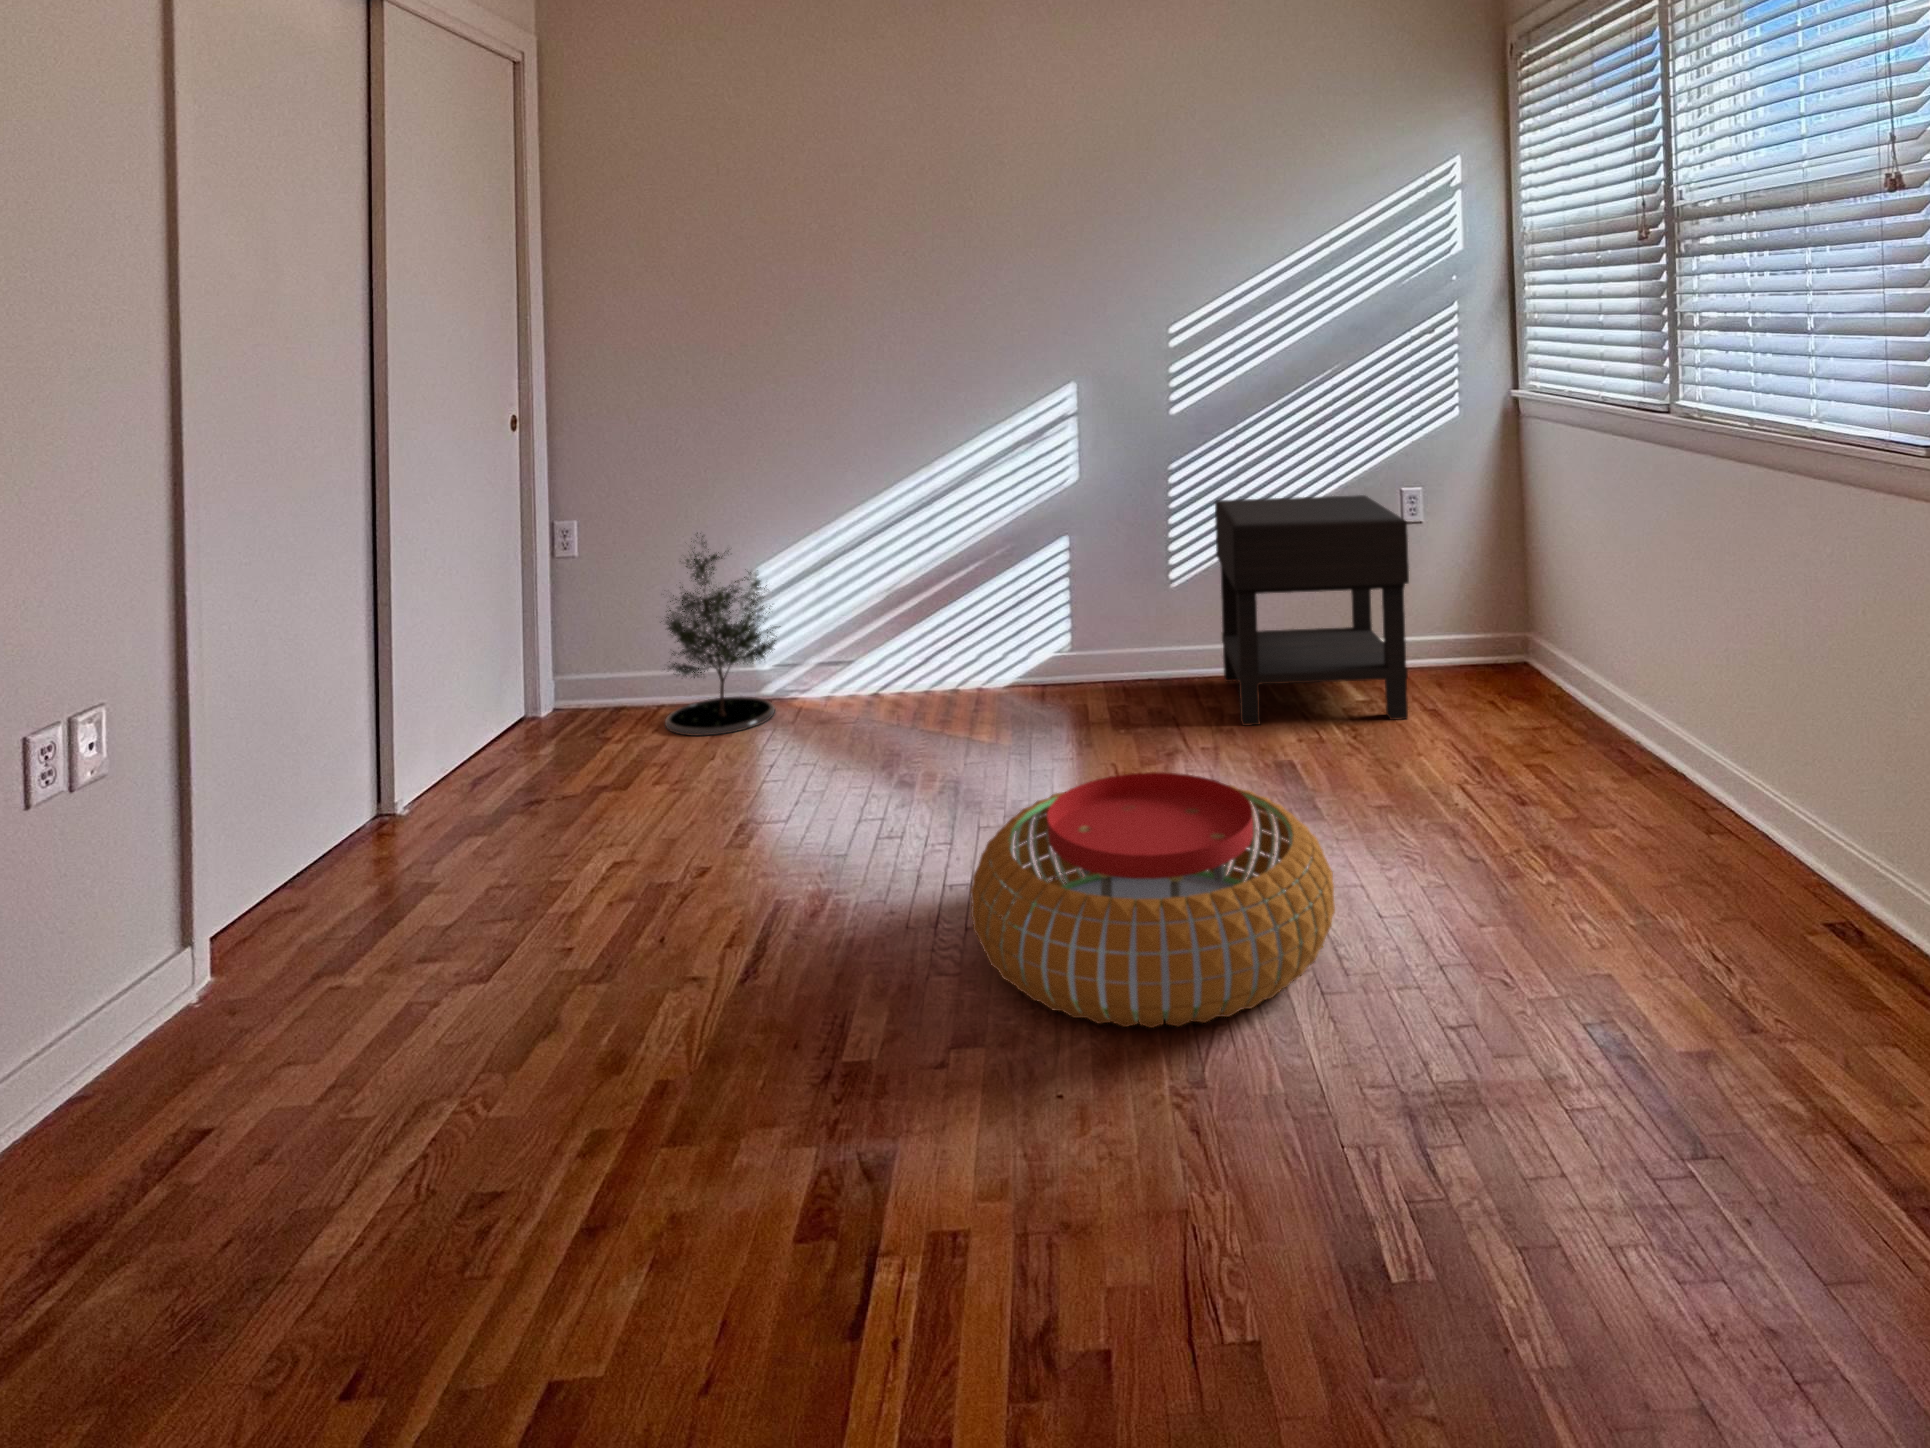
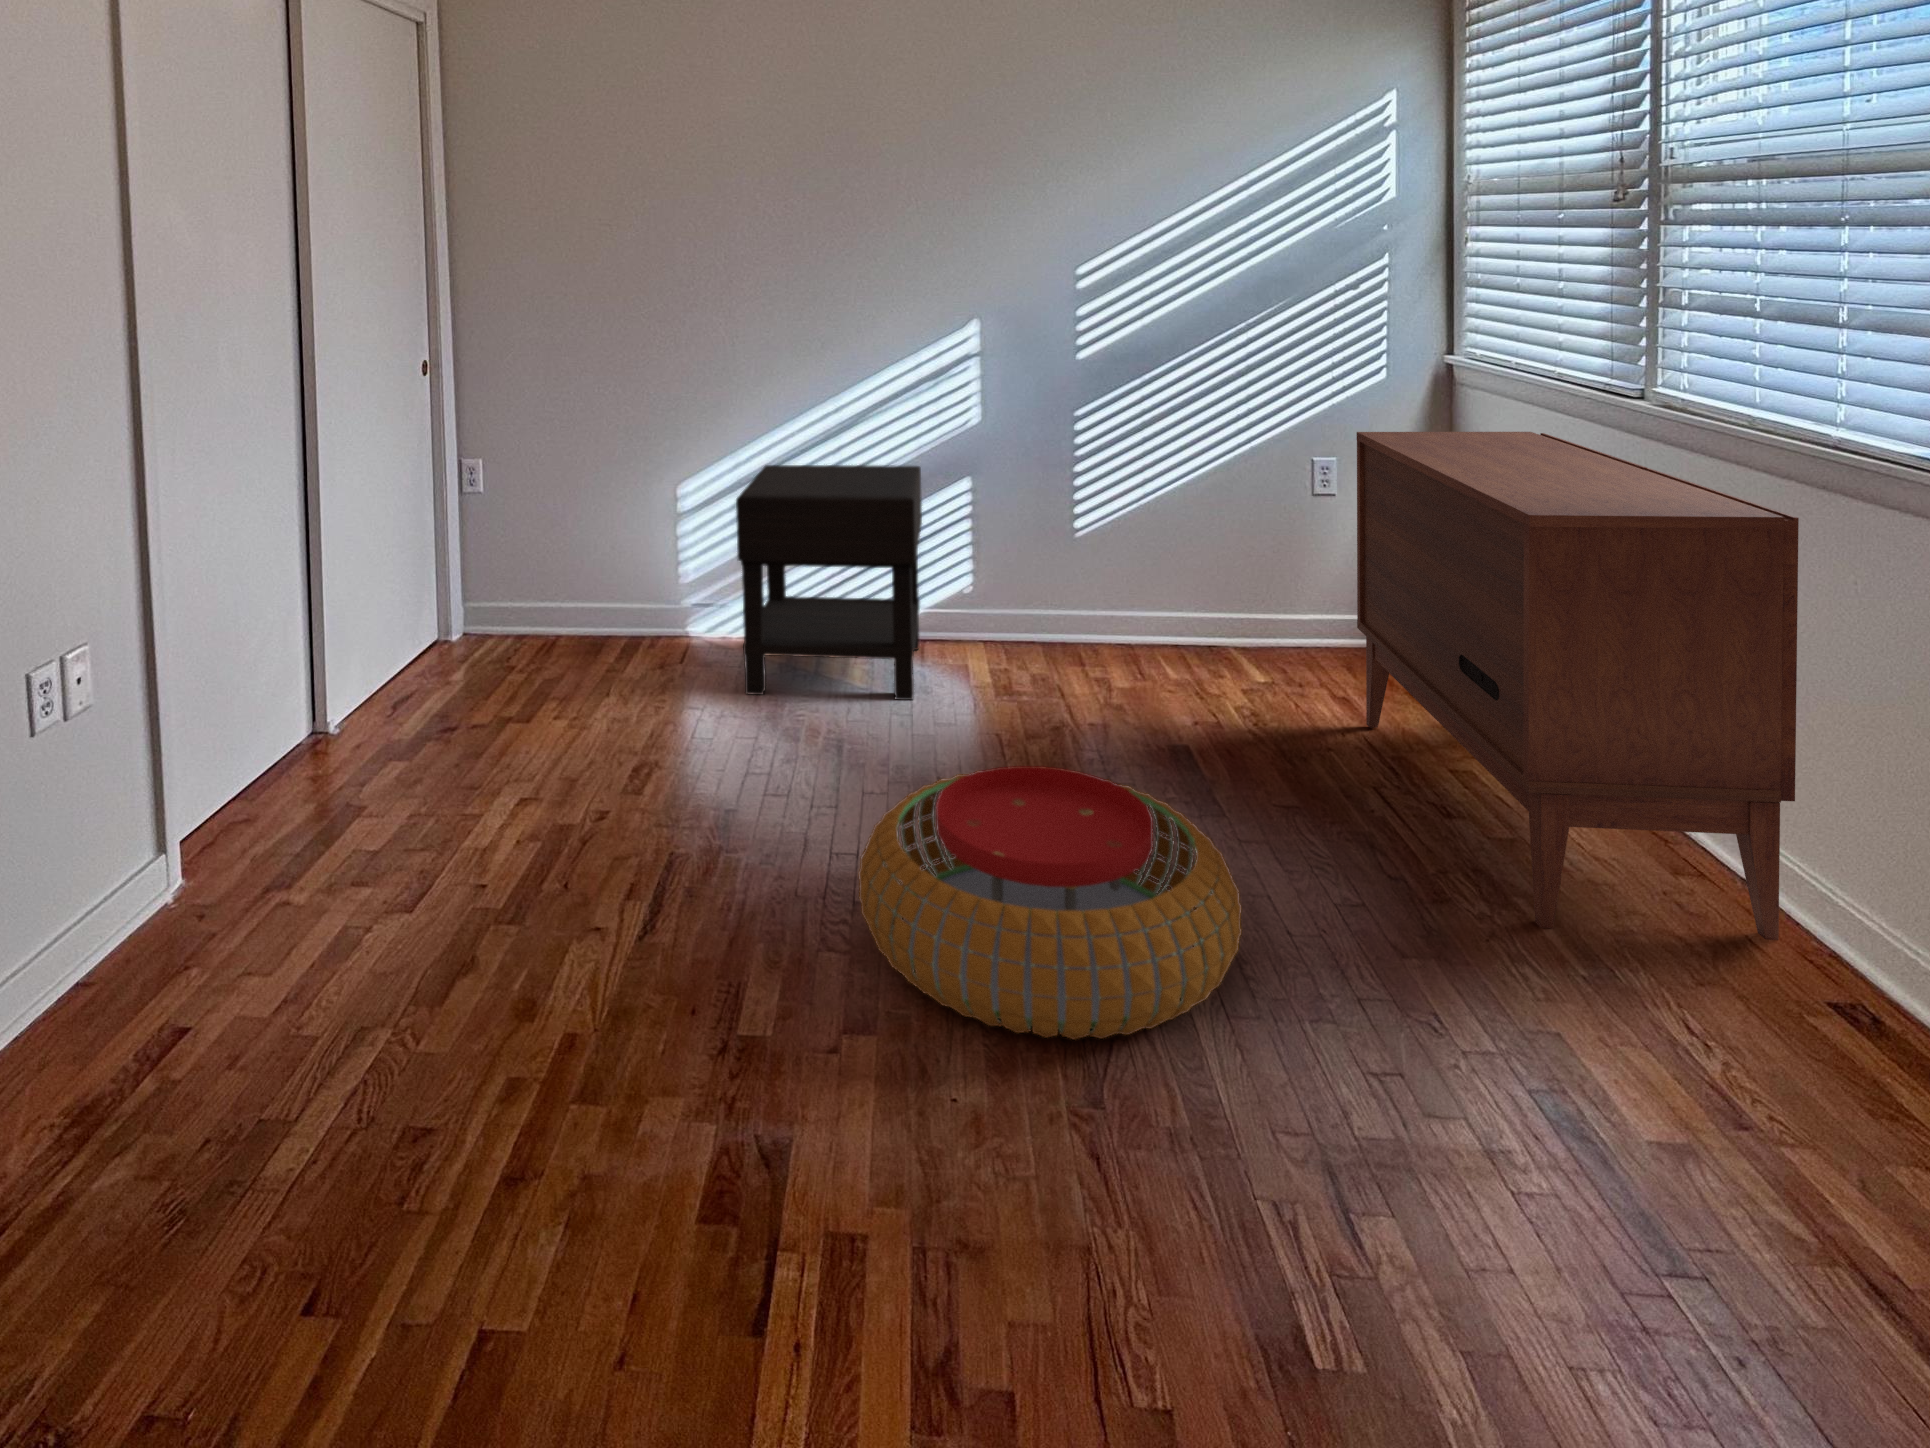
dresser: none [1435,450,1794,886] -> present [1357,432,1799,940]
nightstand: present [1215,495,1409,726] -> present [736,465,922,700]
potted tree: present [665,533,781,736] -> none [547,478,665,675]

